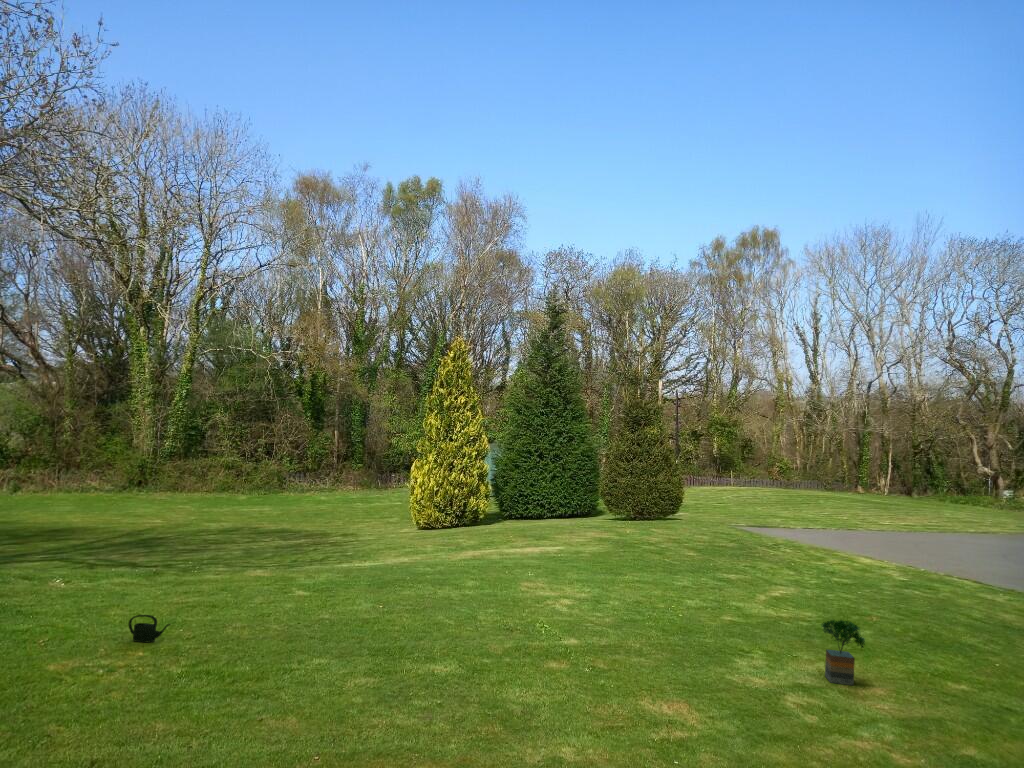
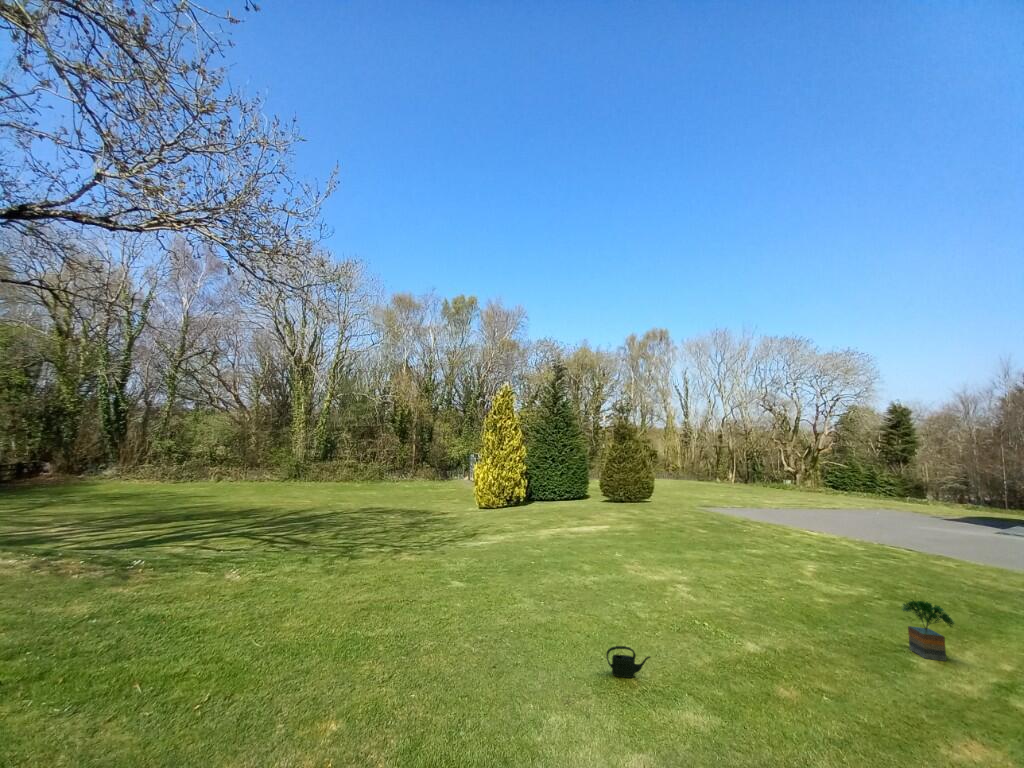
watering can: present [129,615,170,642] -> present [606,646,650,678]

